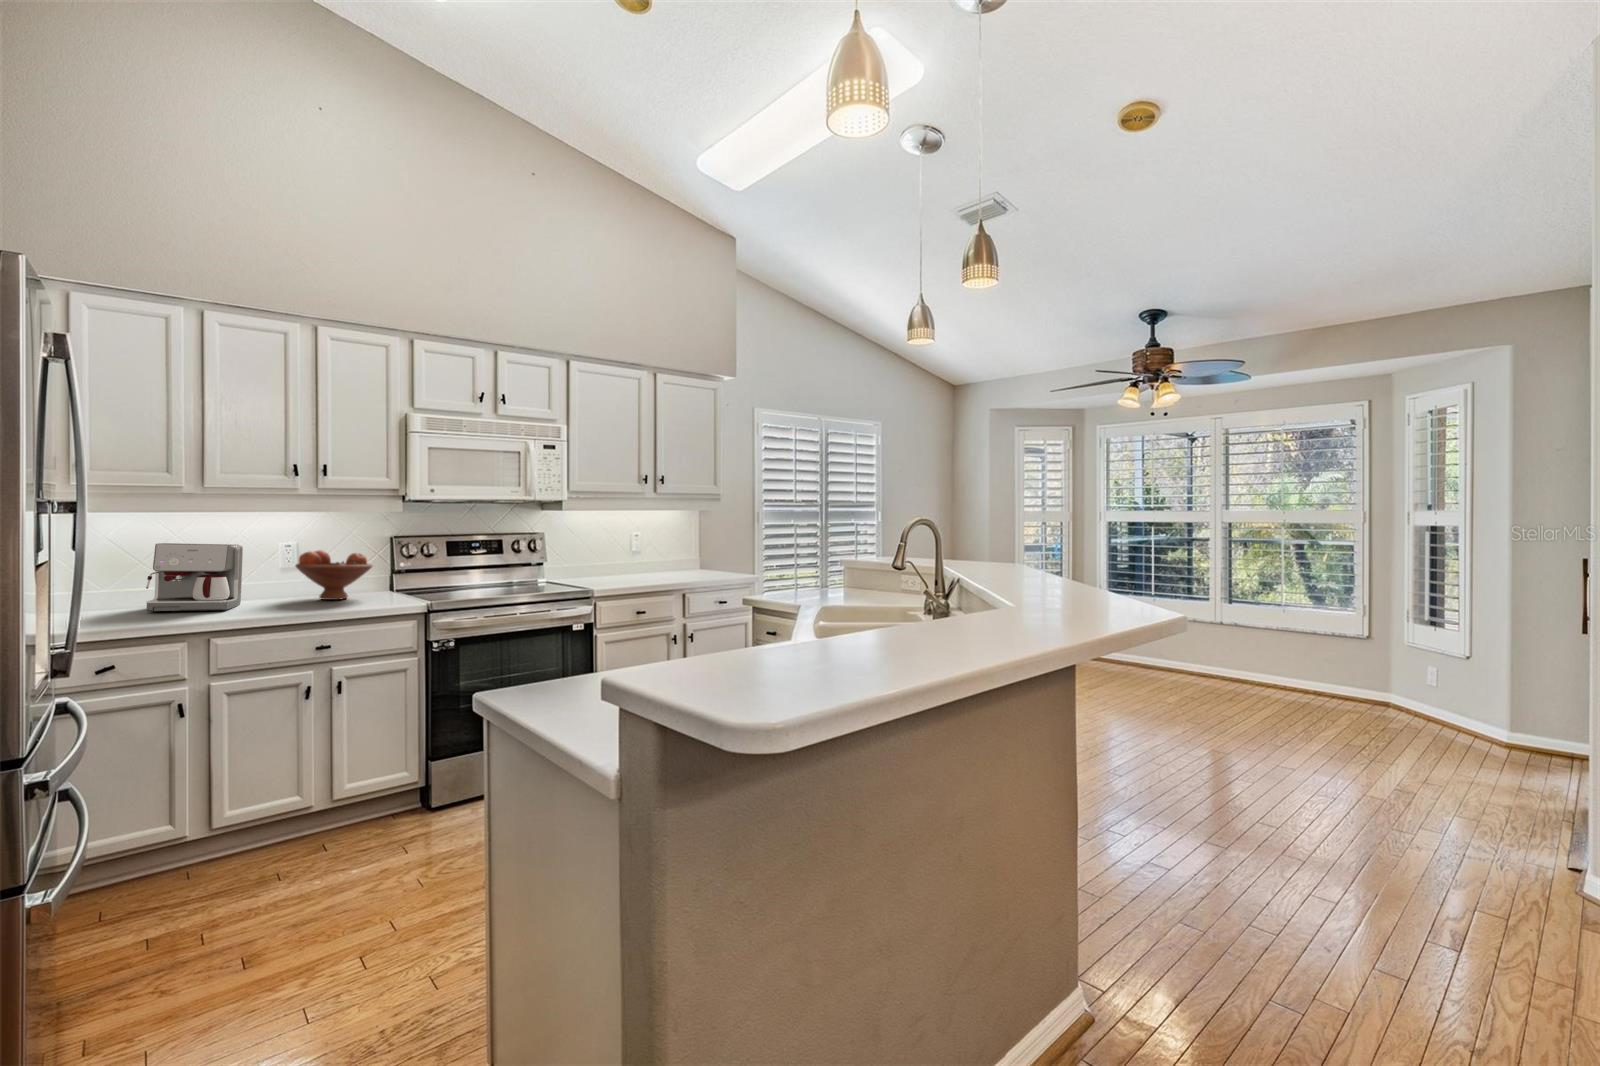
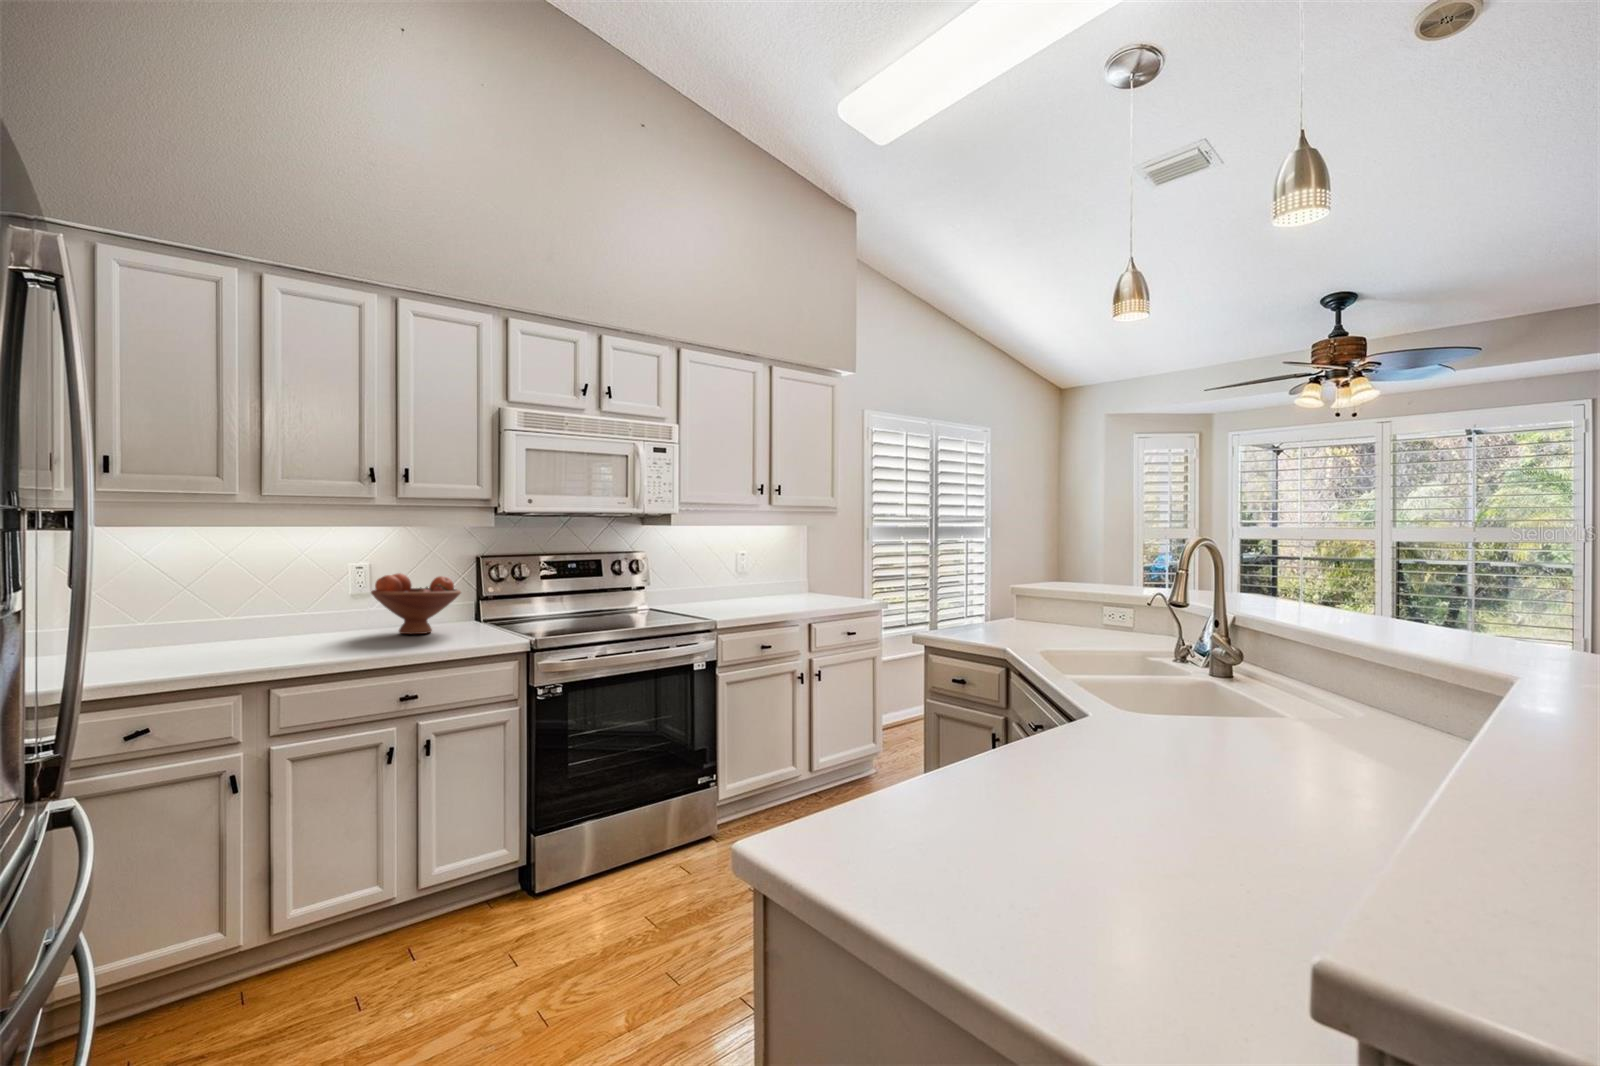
coffee maker: present [146,543,243,611] -> none [192,566,309,652]

